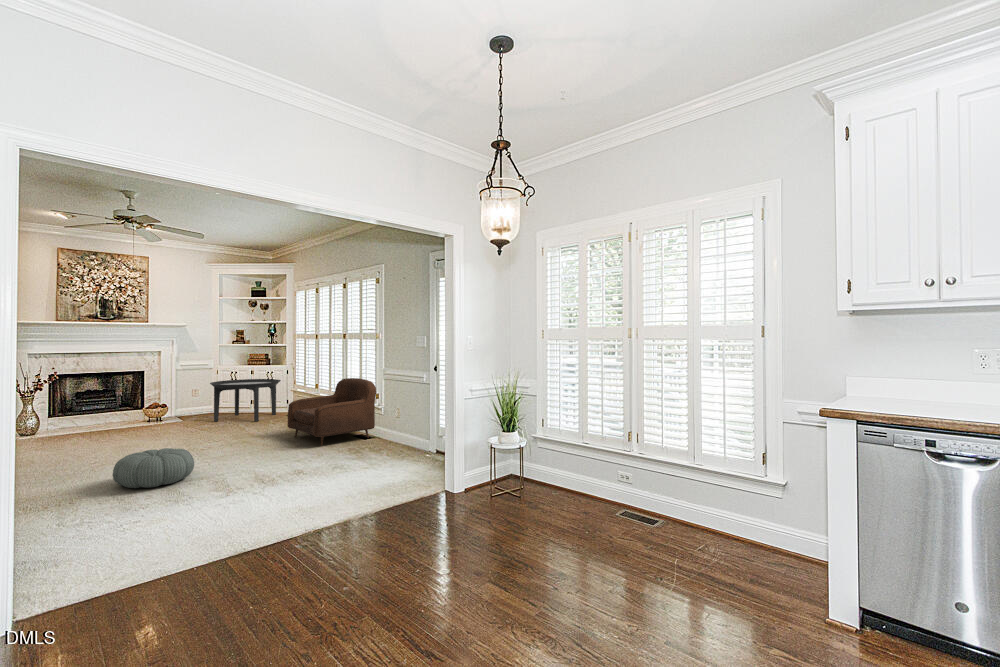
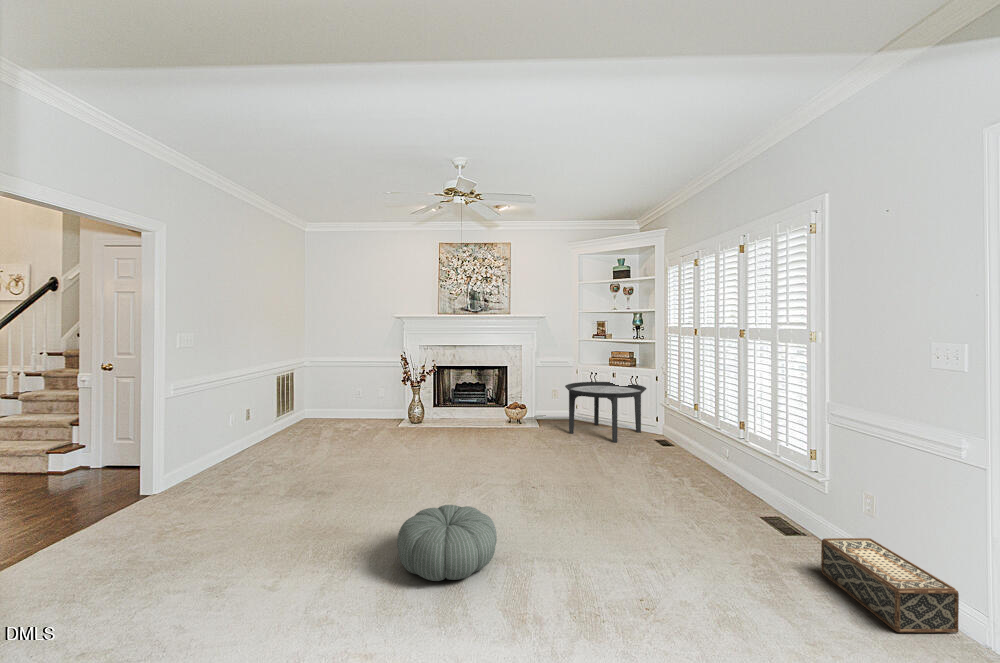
armchair: present [288,378,376,446] -> none [649,407,816,536]
woven basket: none [376,426,419,452] -> present [821,538,959,632]

